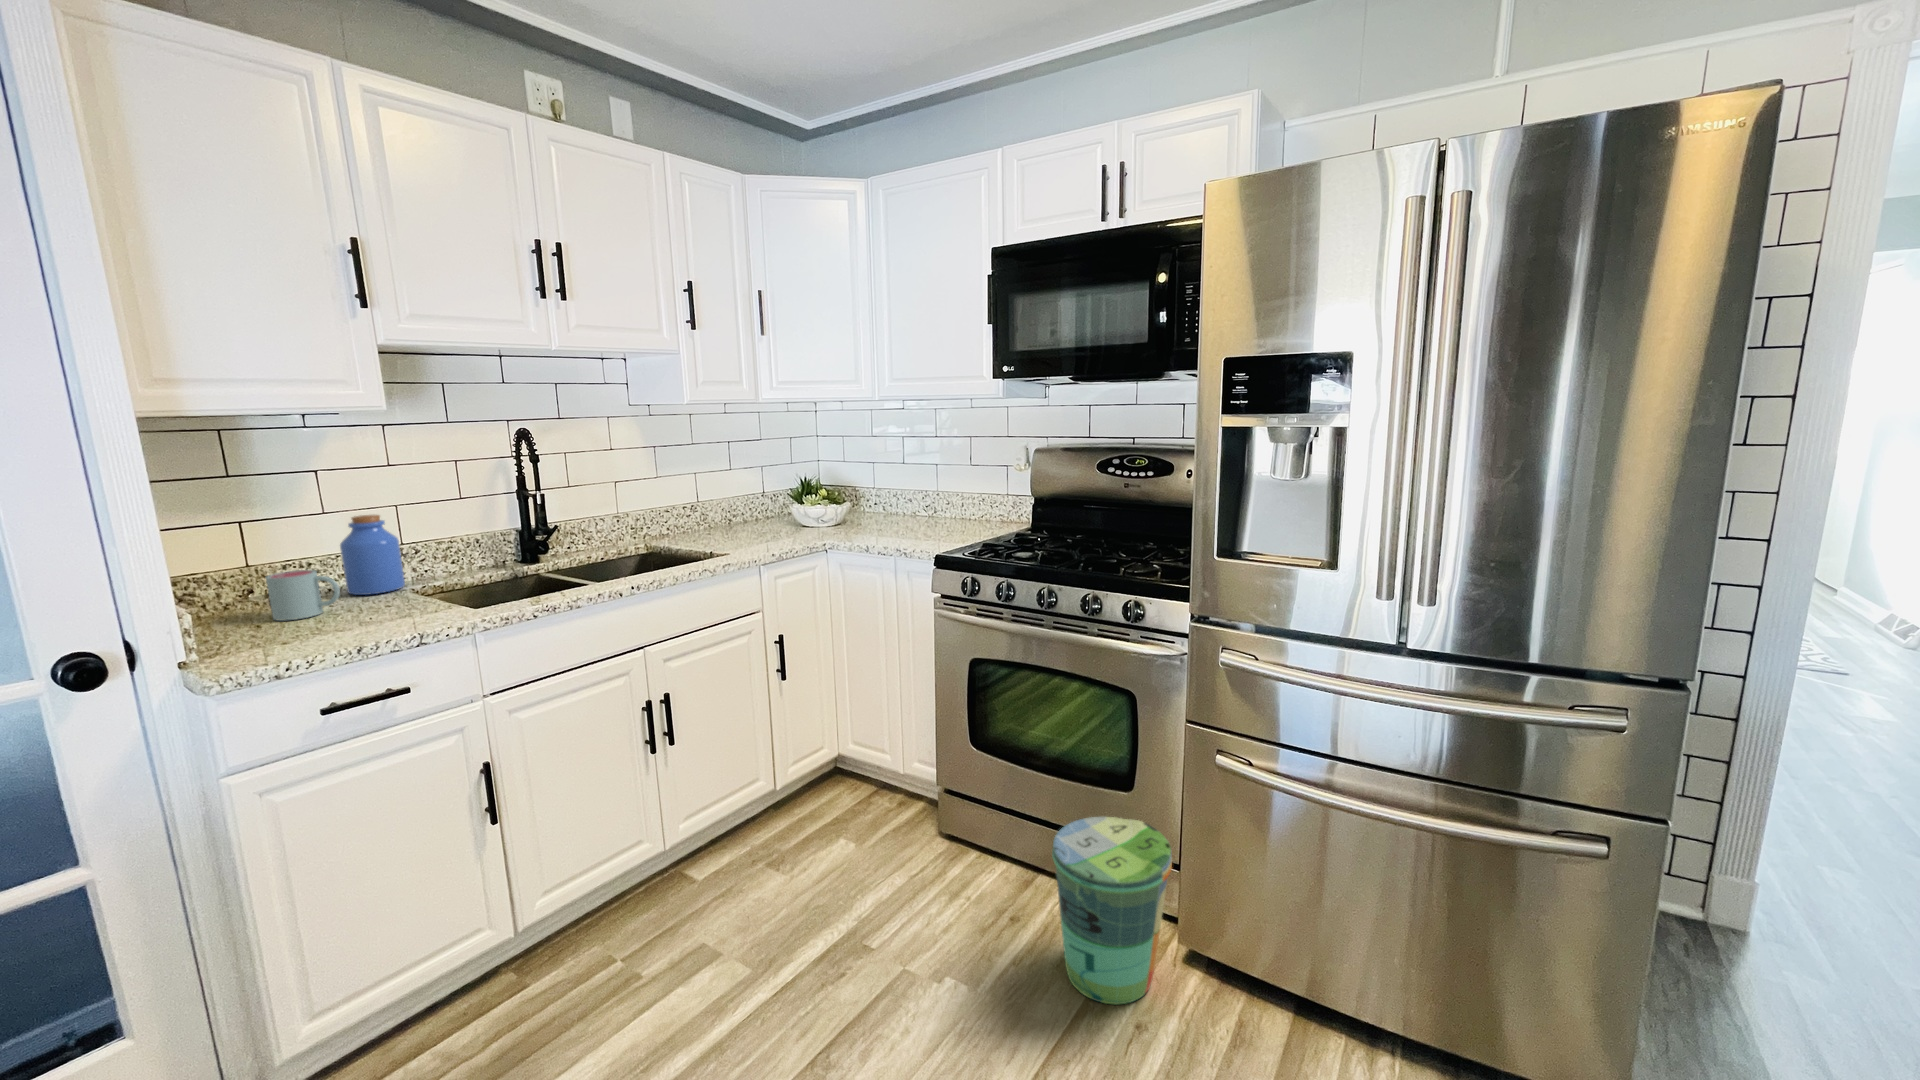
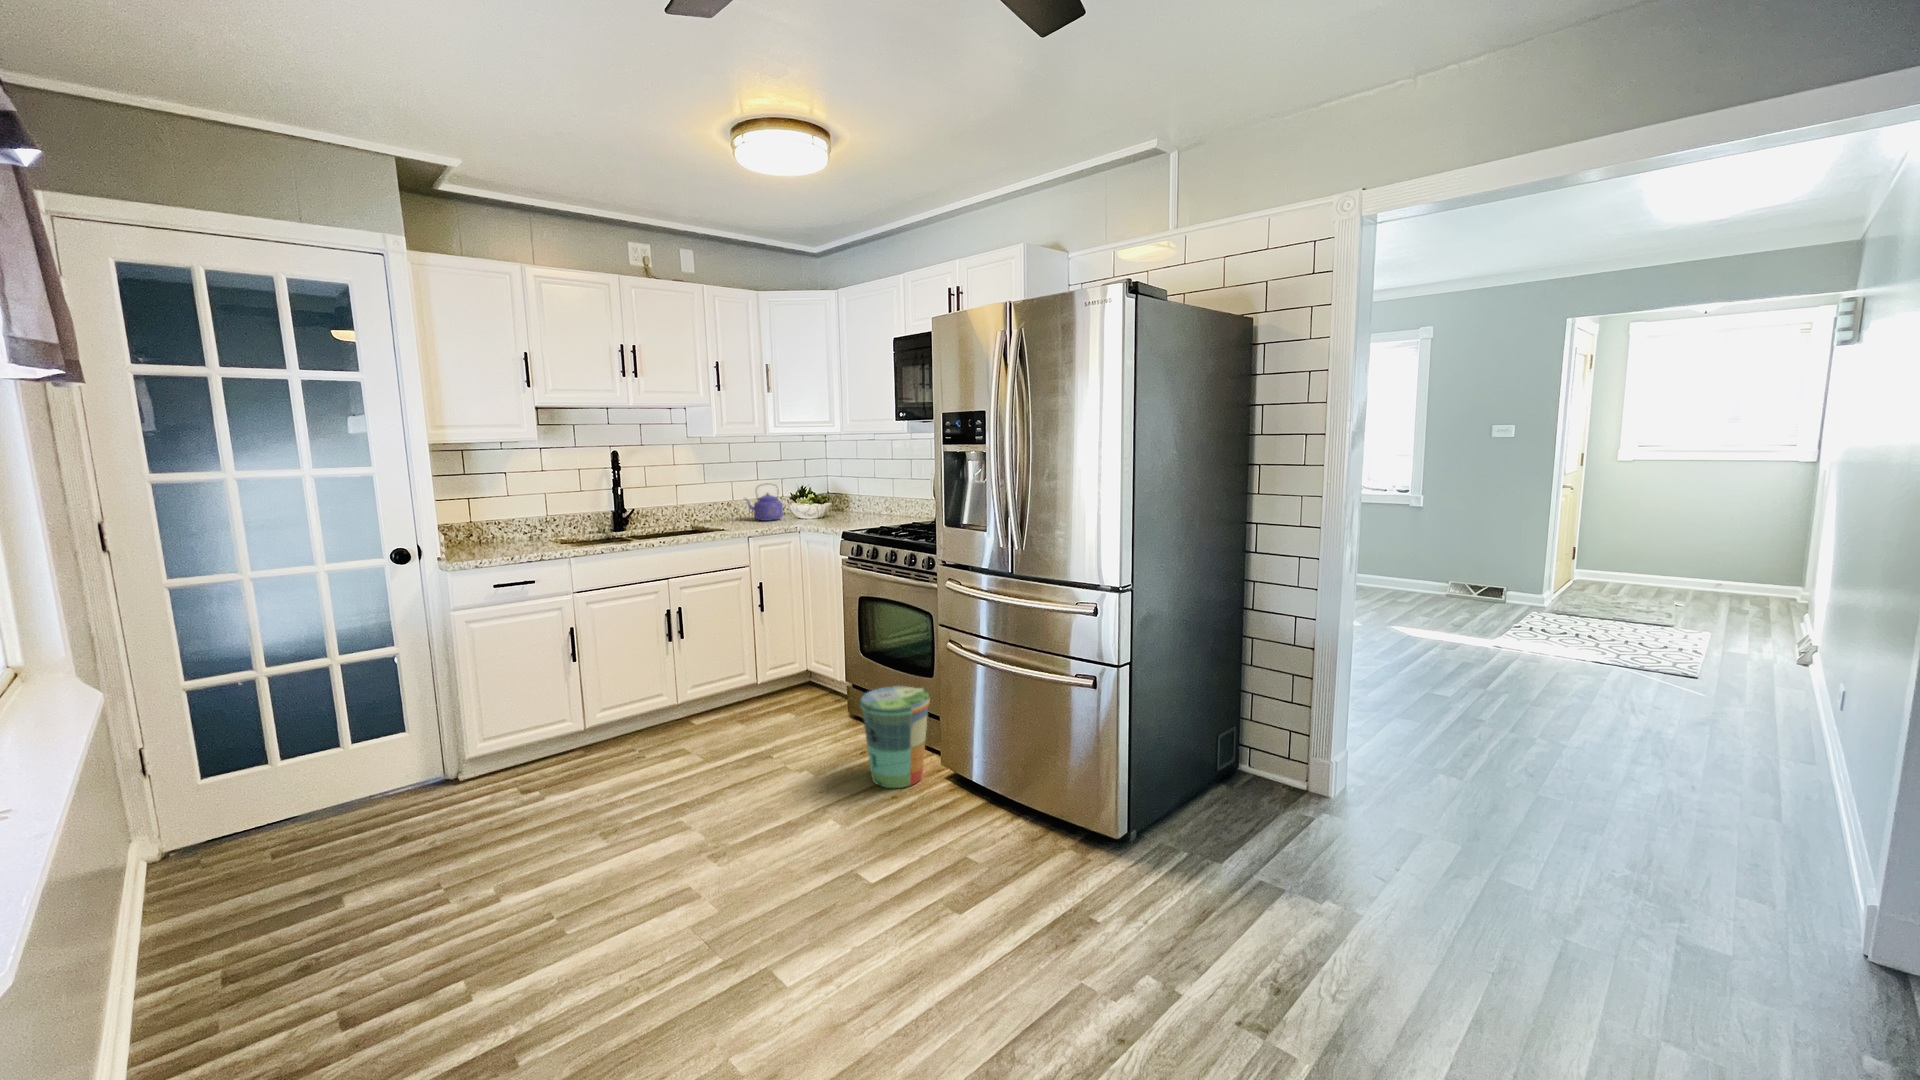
kettle: none [727,473,786,531] -> present [746,493,783,521]
jar: present [340,515,405,595] -> none [516,498,548,541]
mug: present [266,570,340,621] -> none [478,524,512,549]

